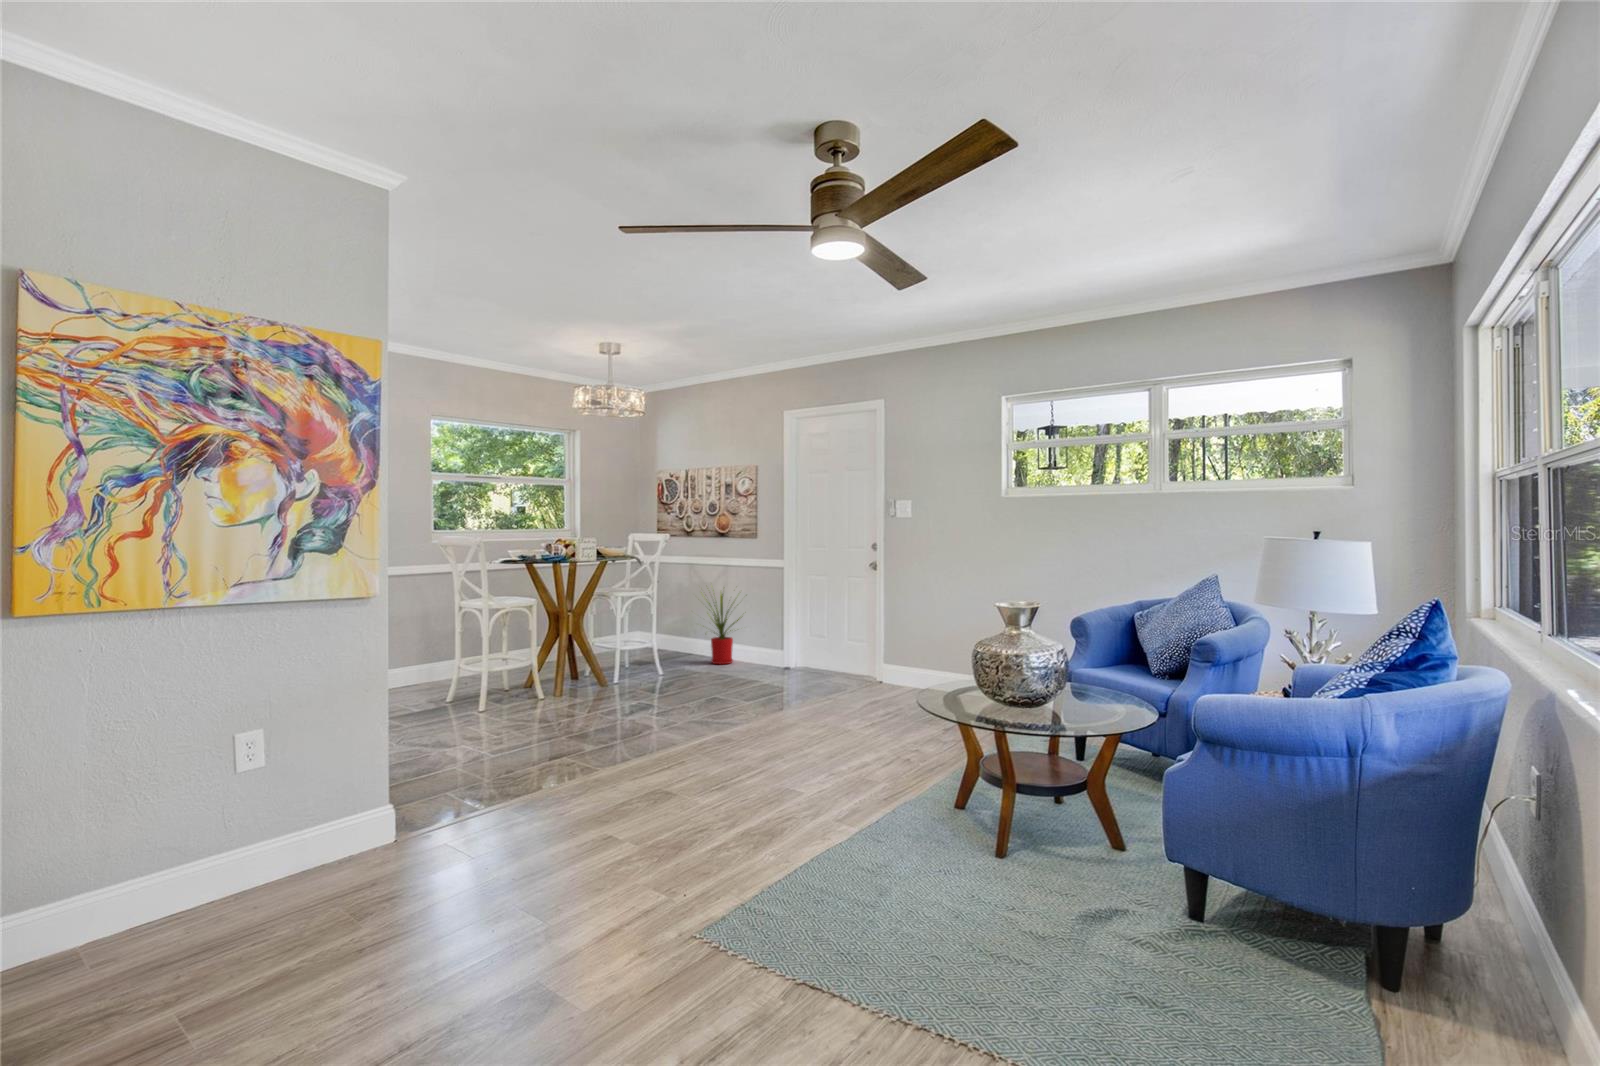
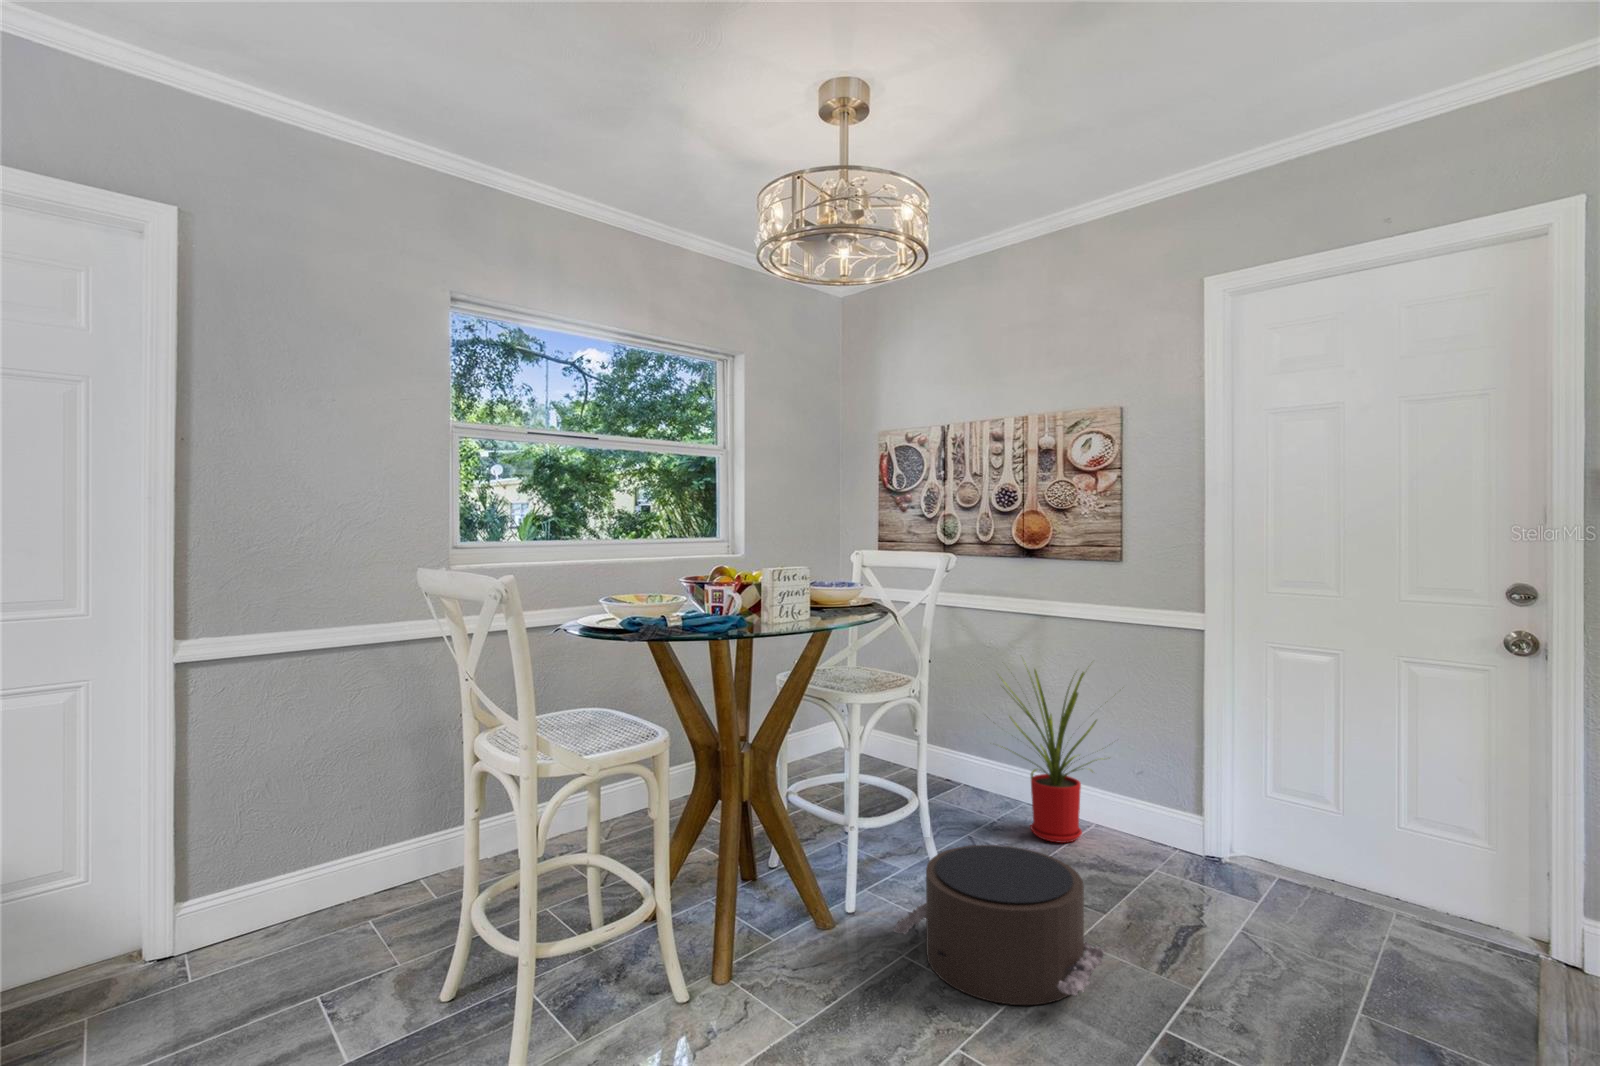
pouf: none [623,650,699,693] -> present [893,845,1105,1005]

